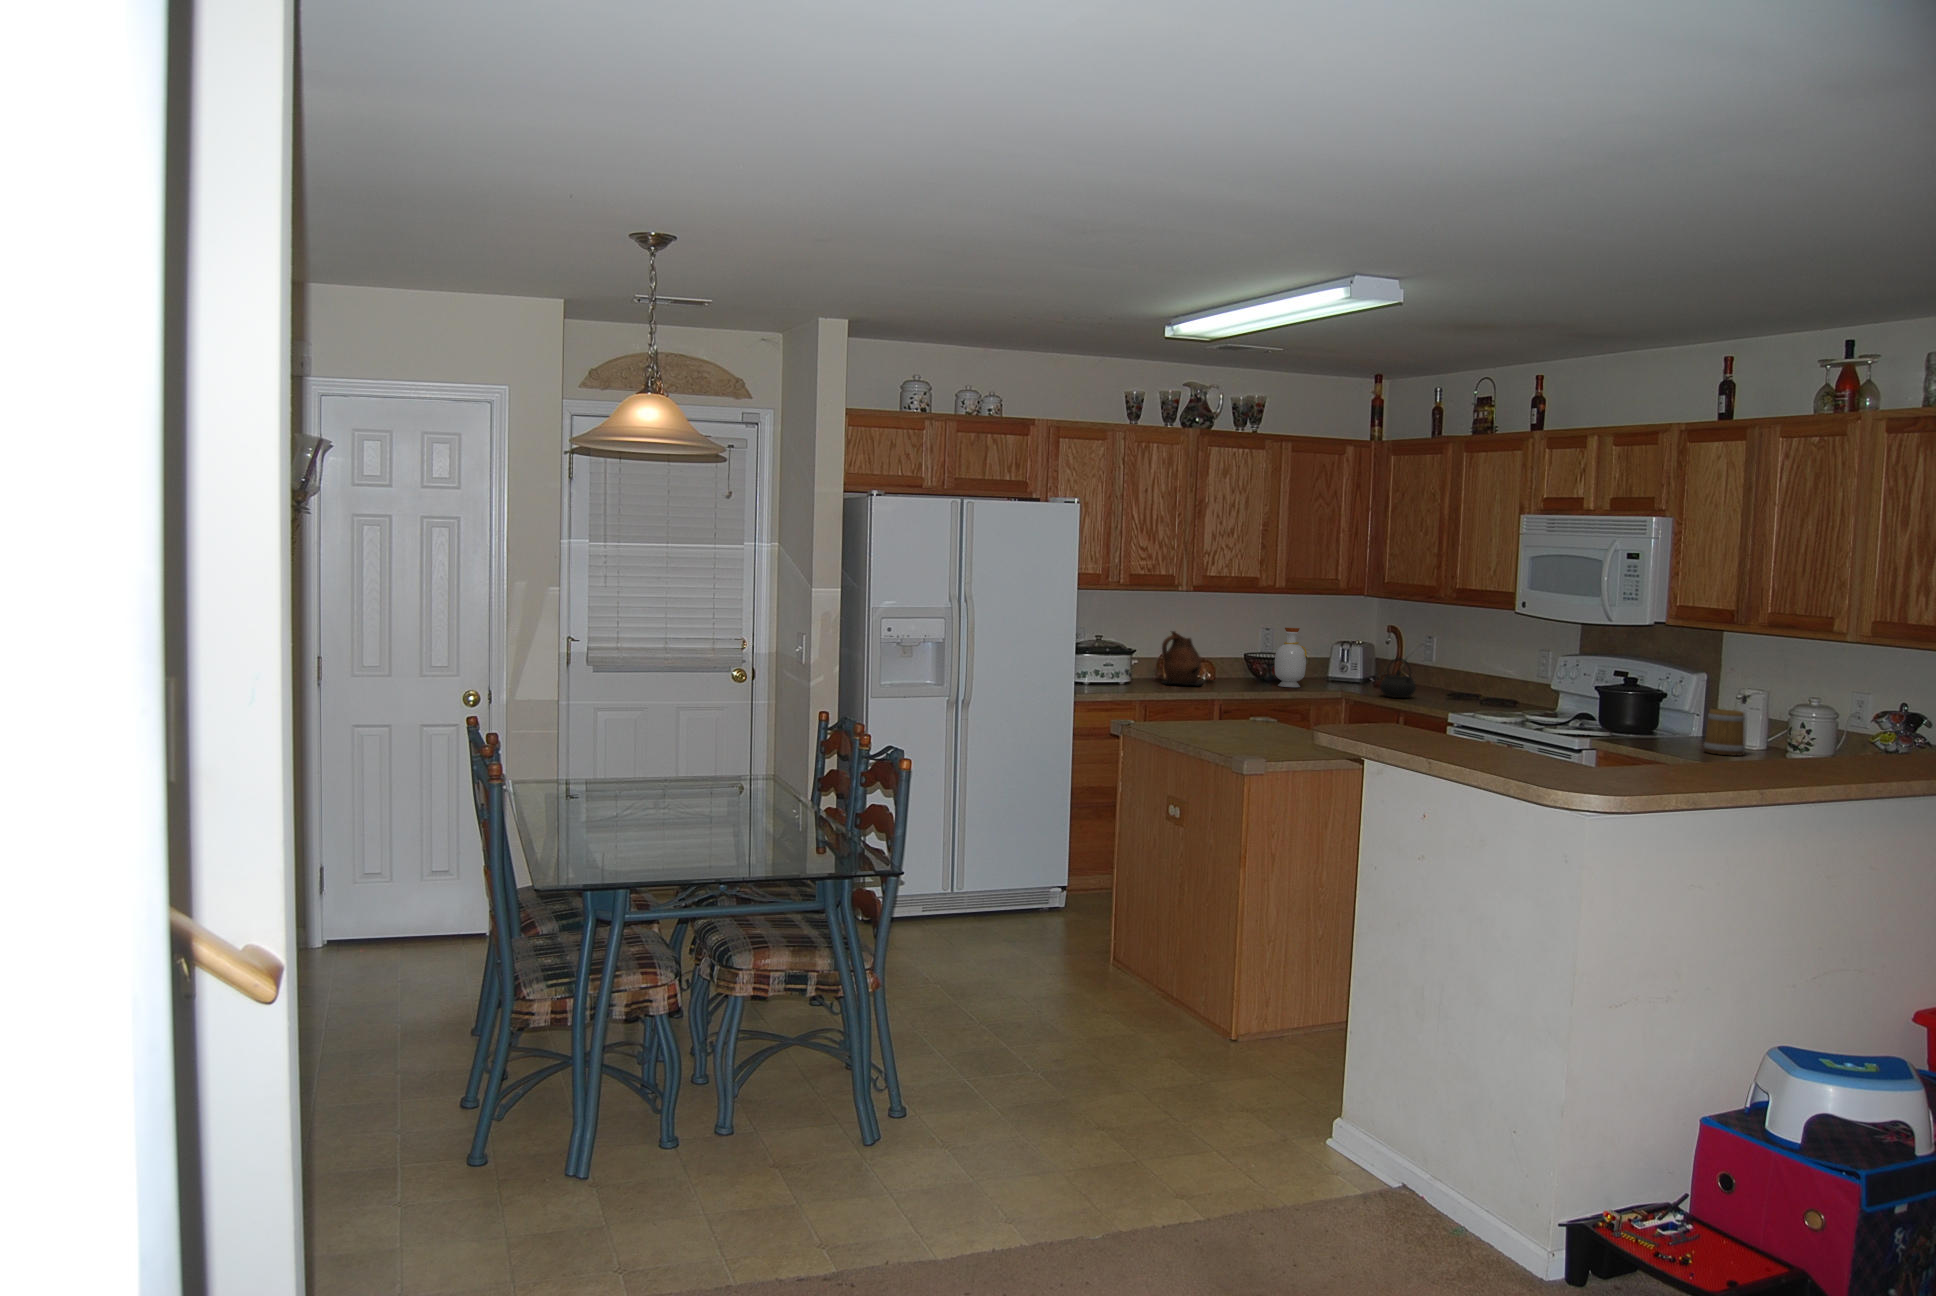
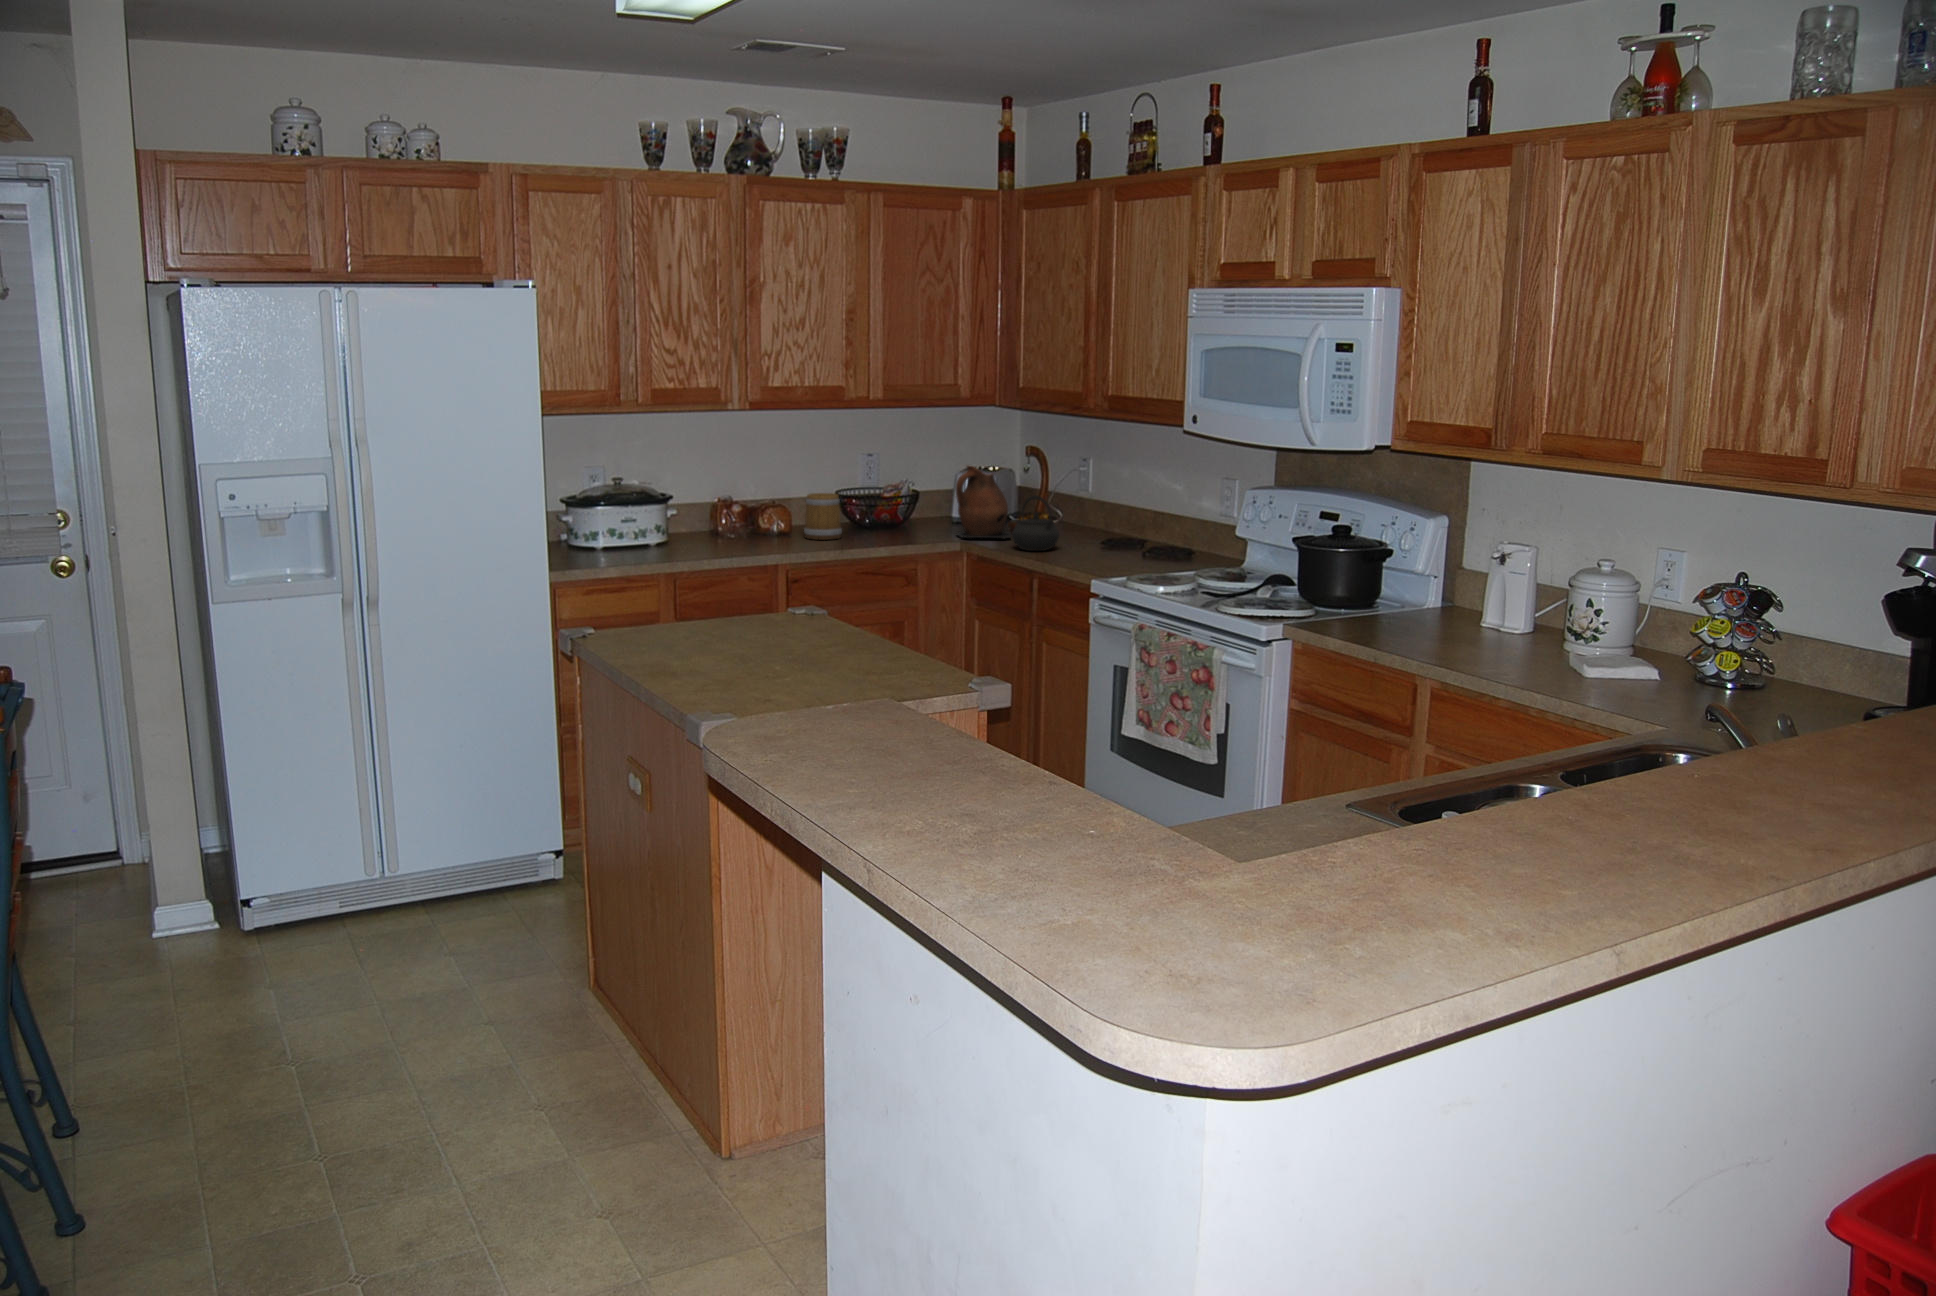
bottle: present [1275,628,1307,687] -> none [876,456,918,538]
ceramic pitcher: present [1162,631,1202,685] -> present [956,466,1011,538]
mug: present [1704,709,1745,756] -> present [804,493,842,540]

